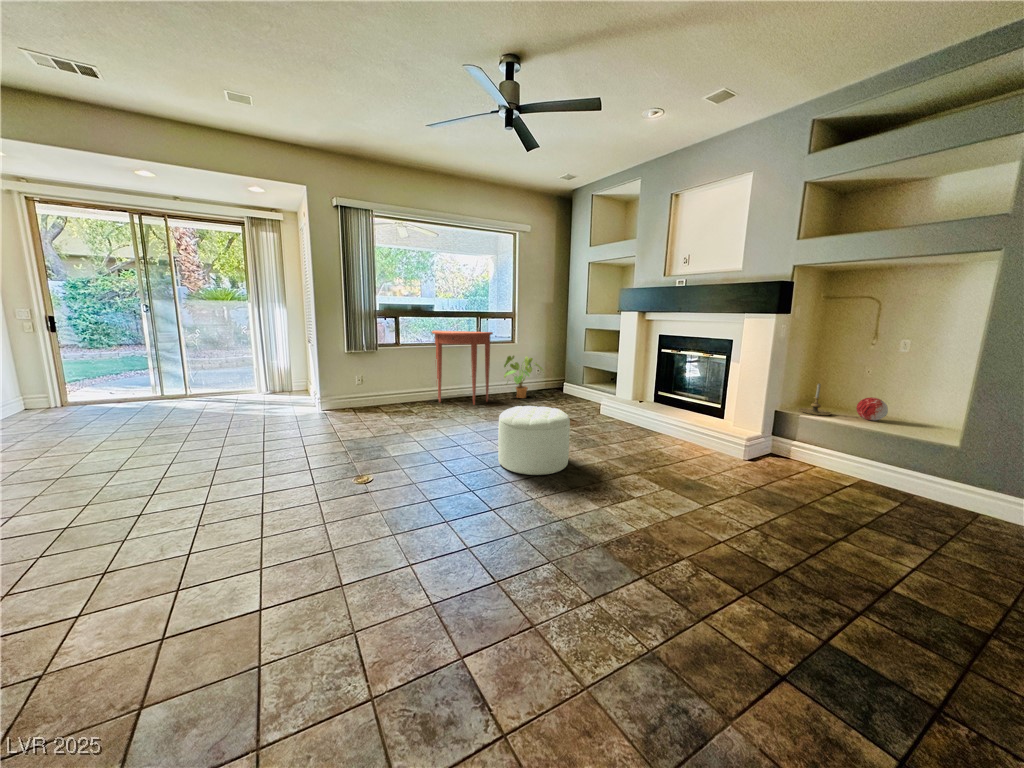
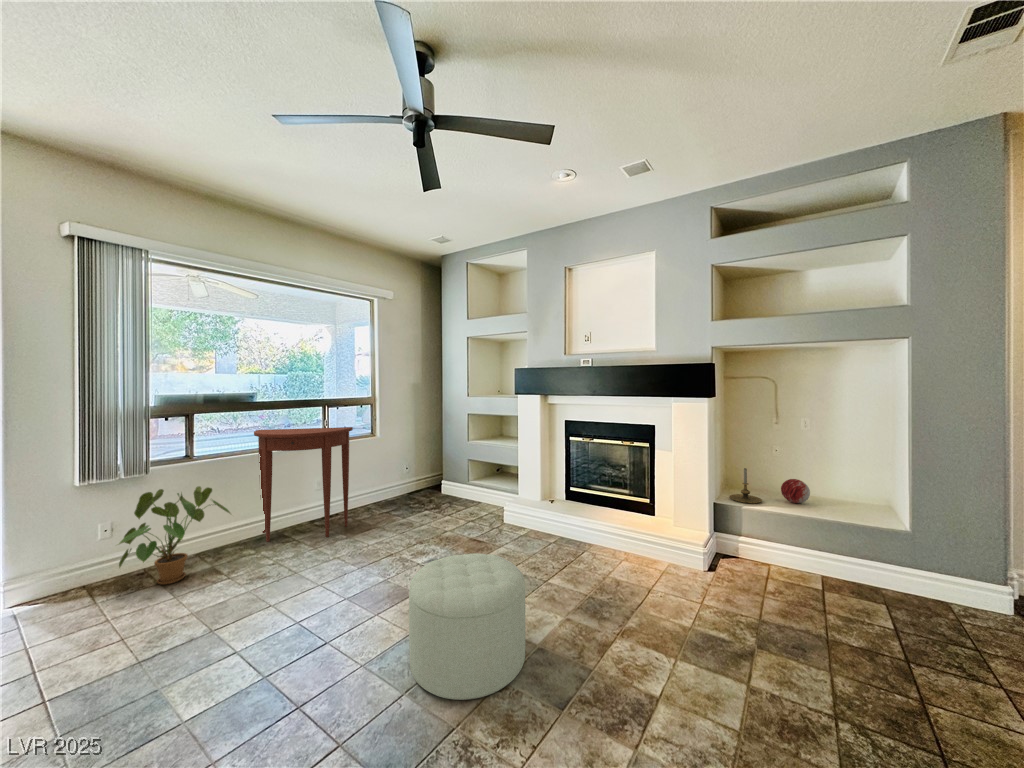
house plant: present [504,356,543,398] -> present [119,486,230,585]

